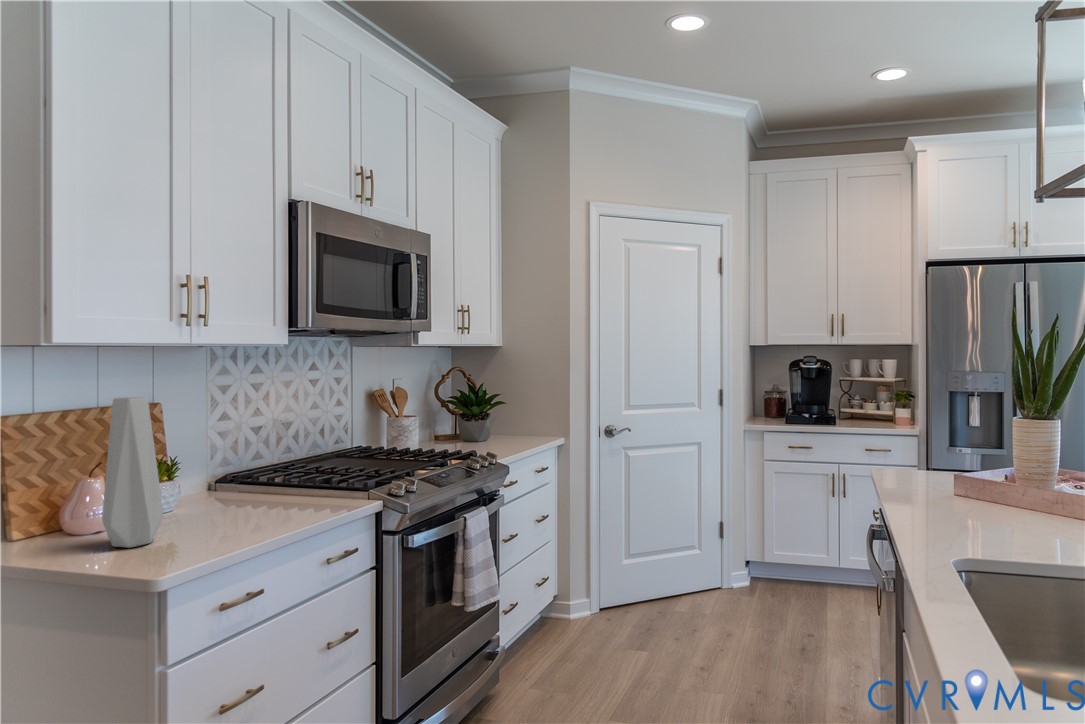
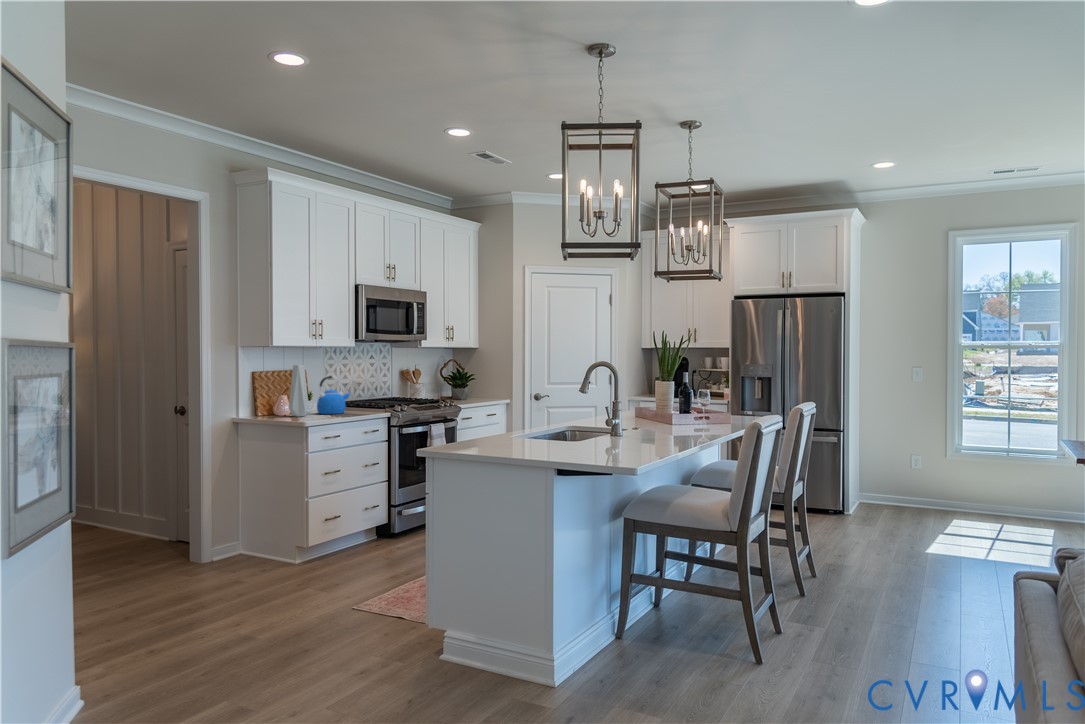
kettle: none [189,421,279,527] -> present [317,376,350,414]

